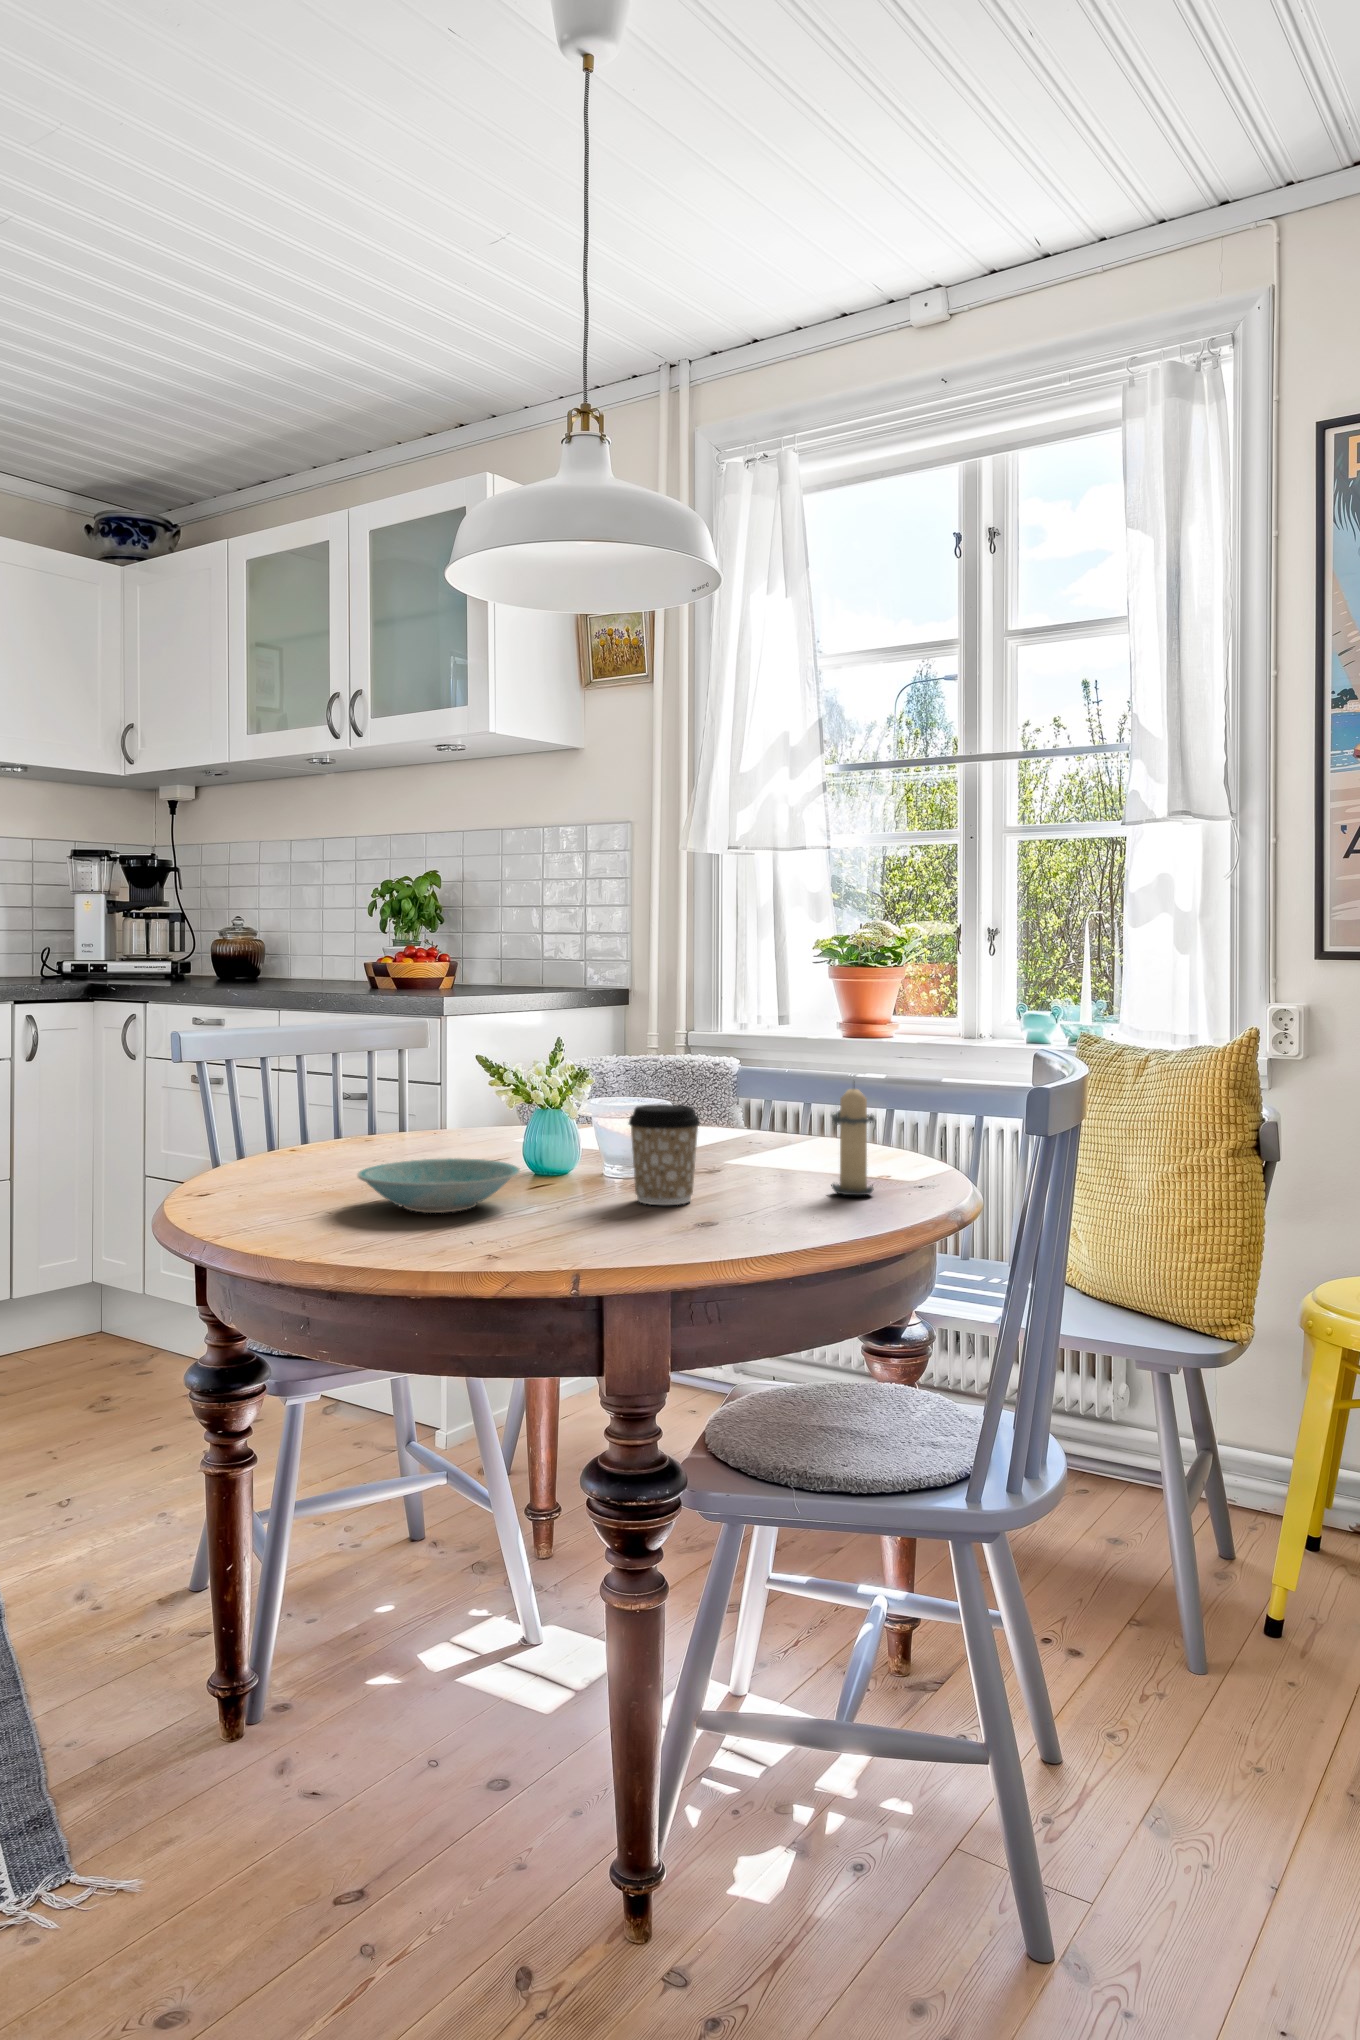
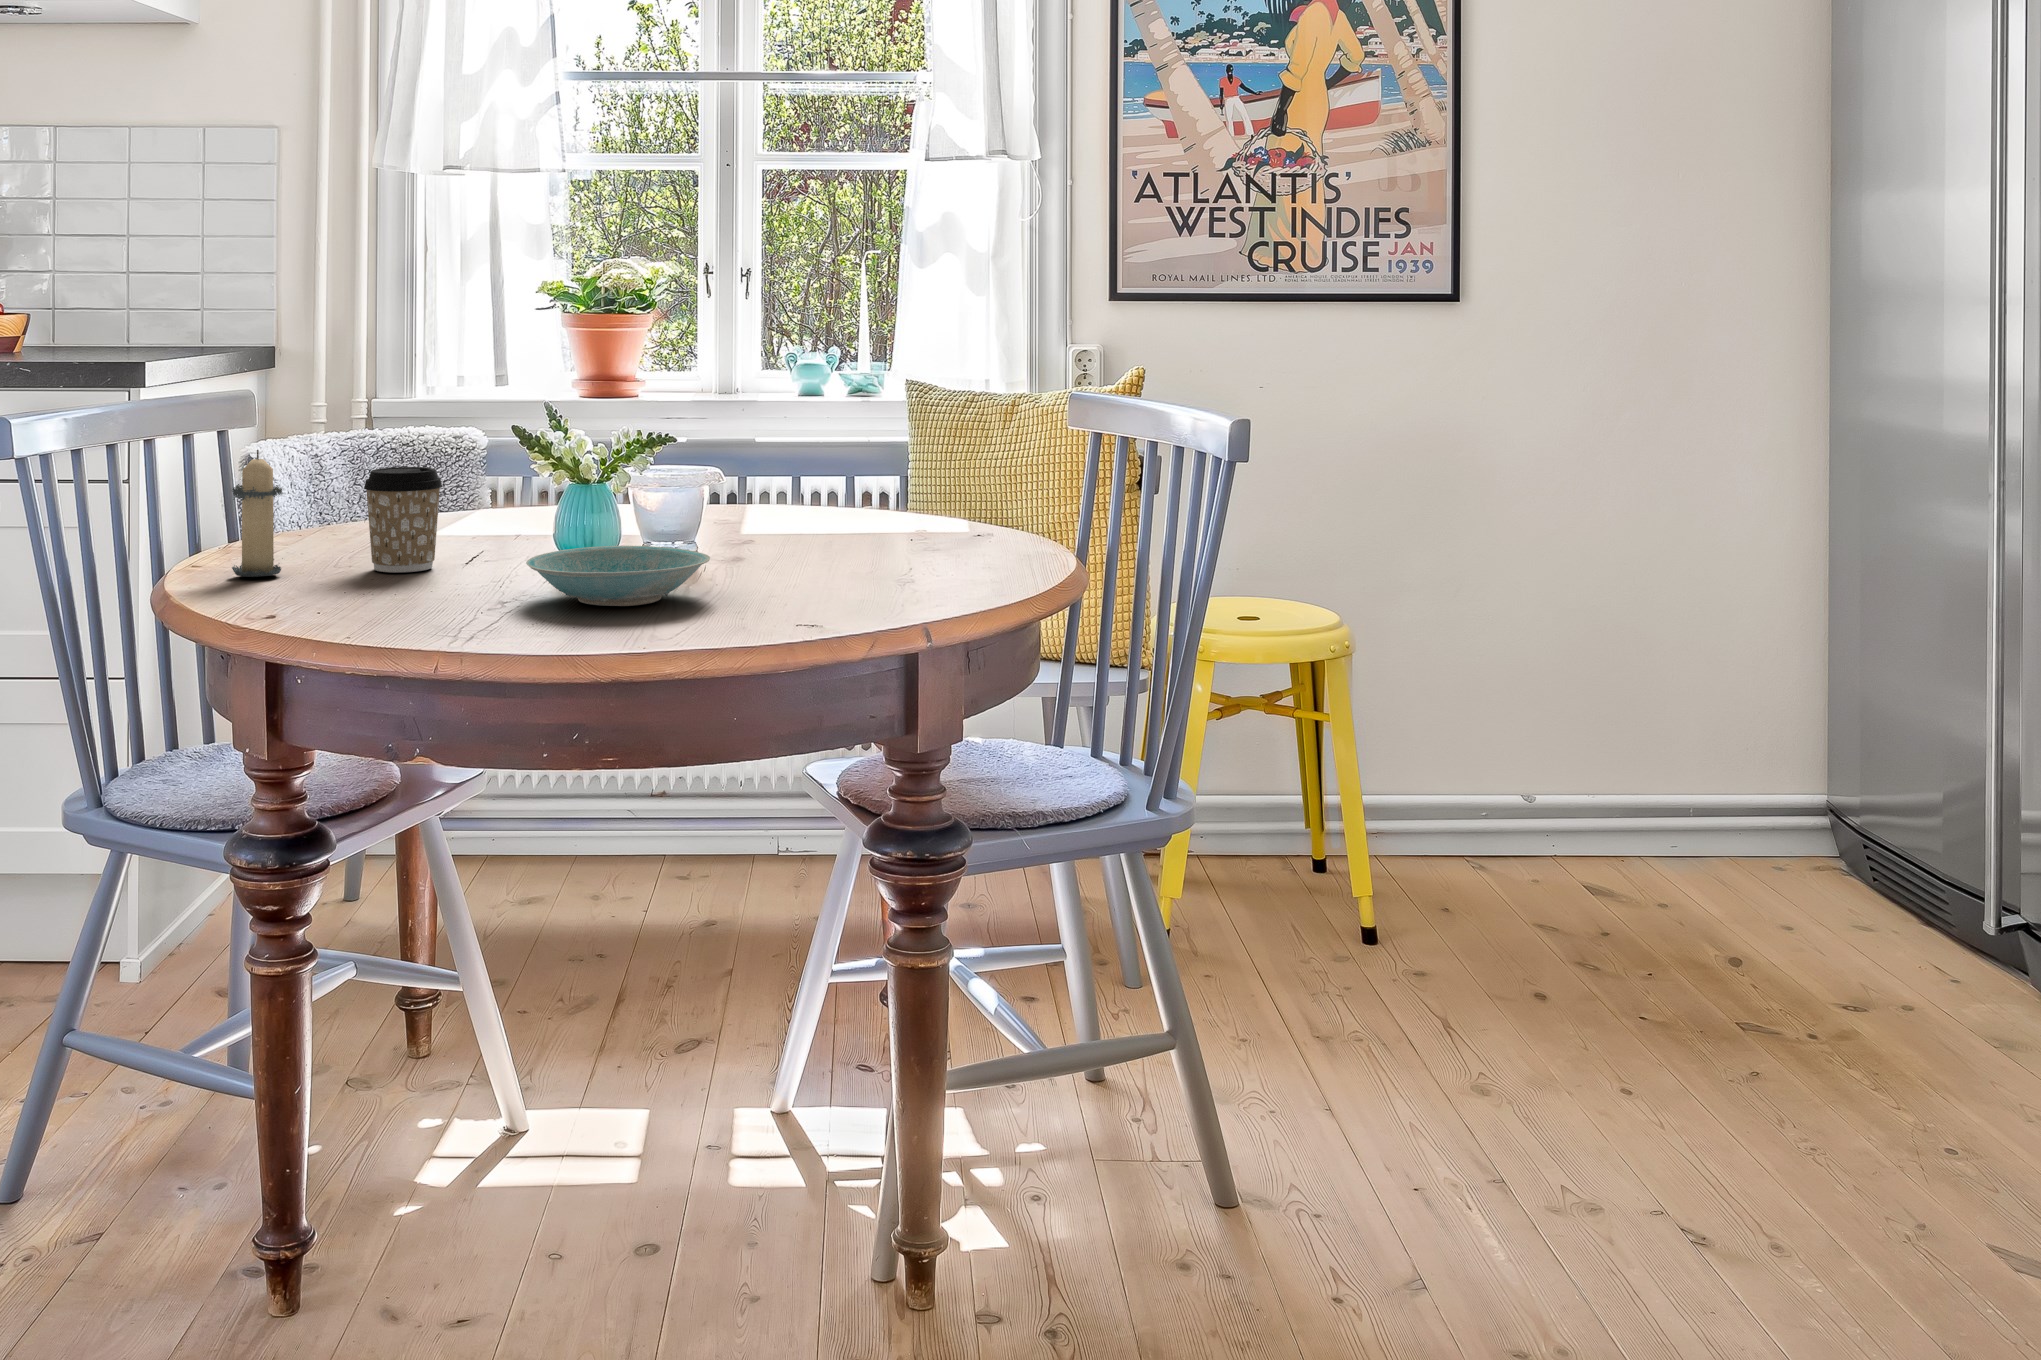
candle: present [831,1088,875,1195] -> present [231,450,282,577]
coffee cup: present [629,1104,700,1205] -> present [364,467,442,572]

